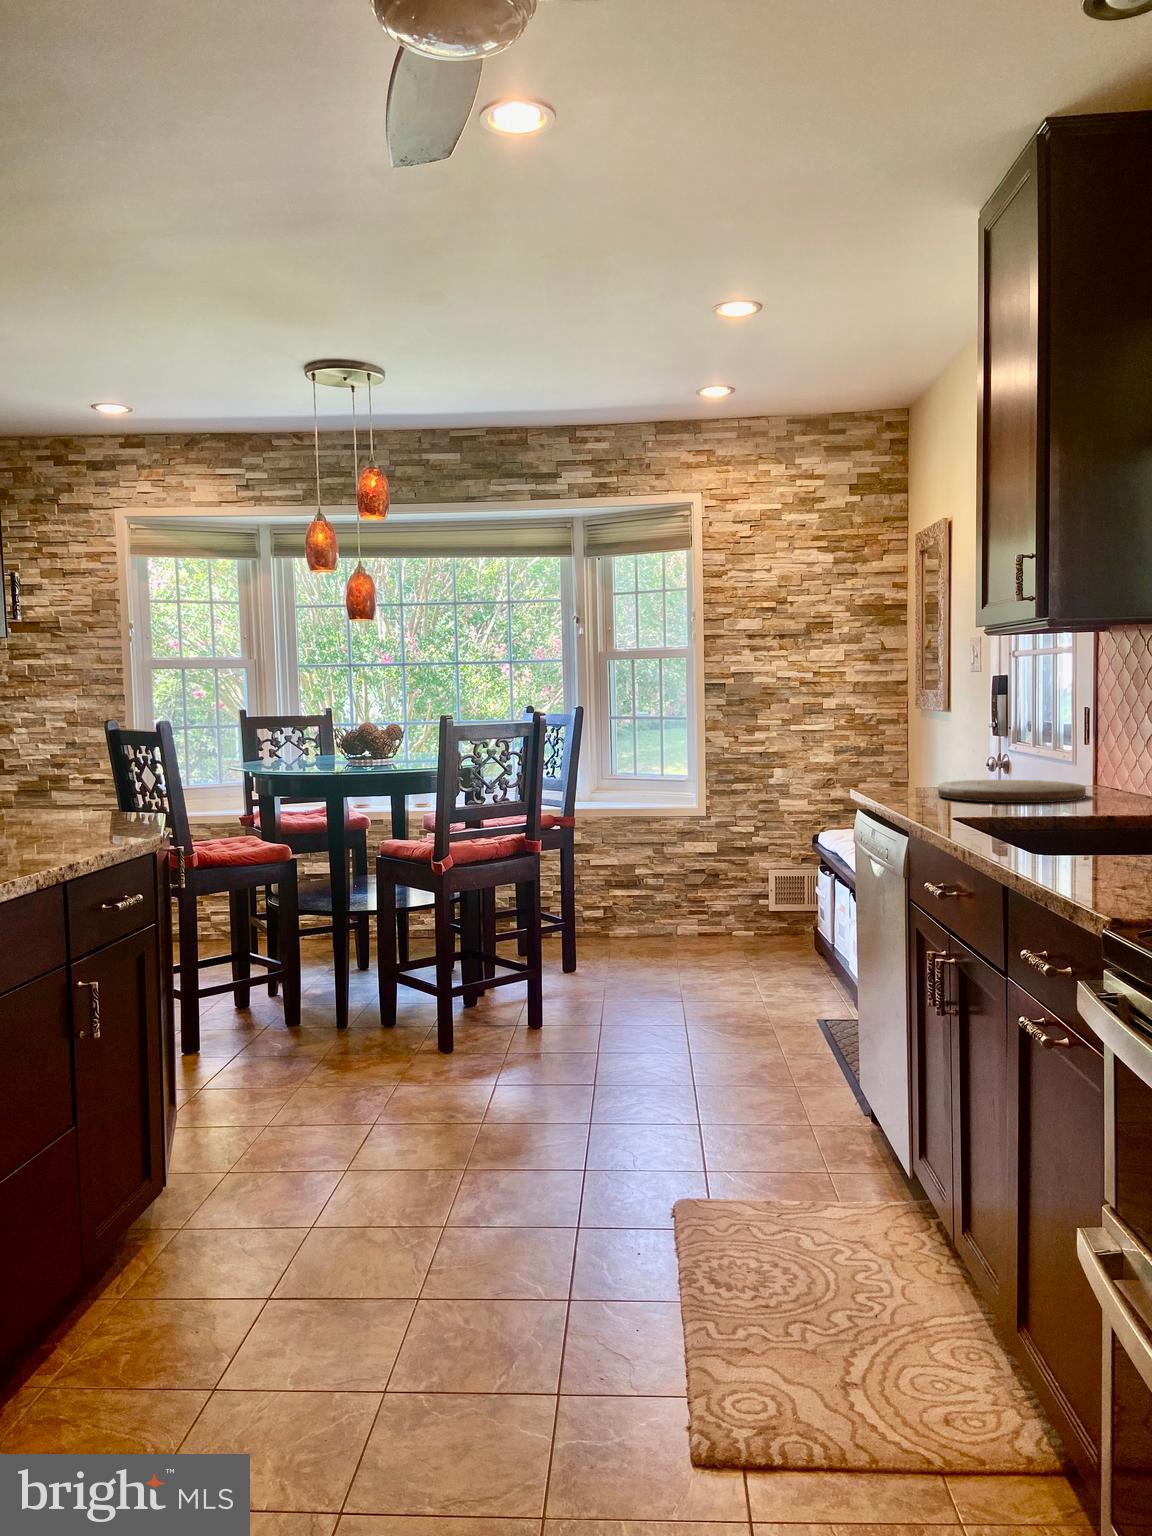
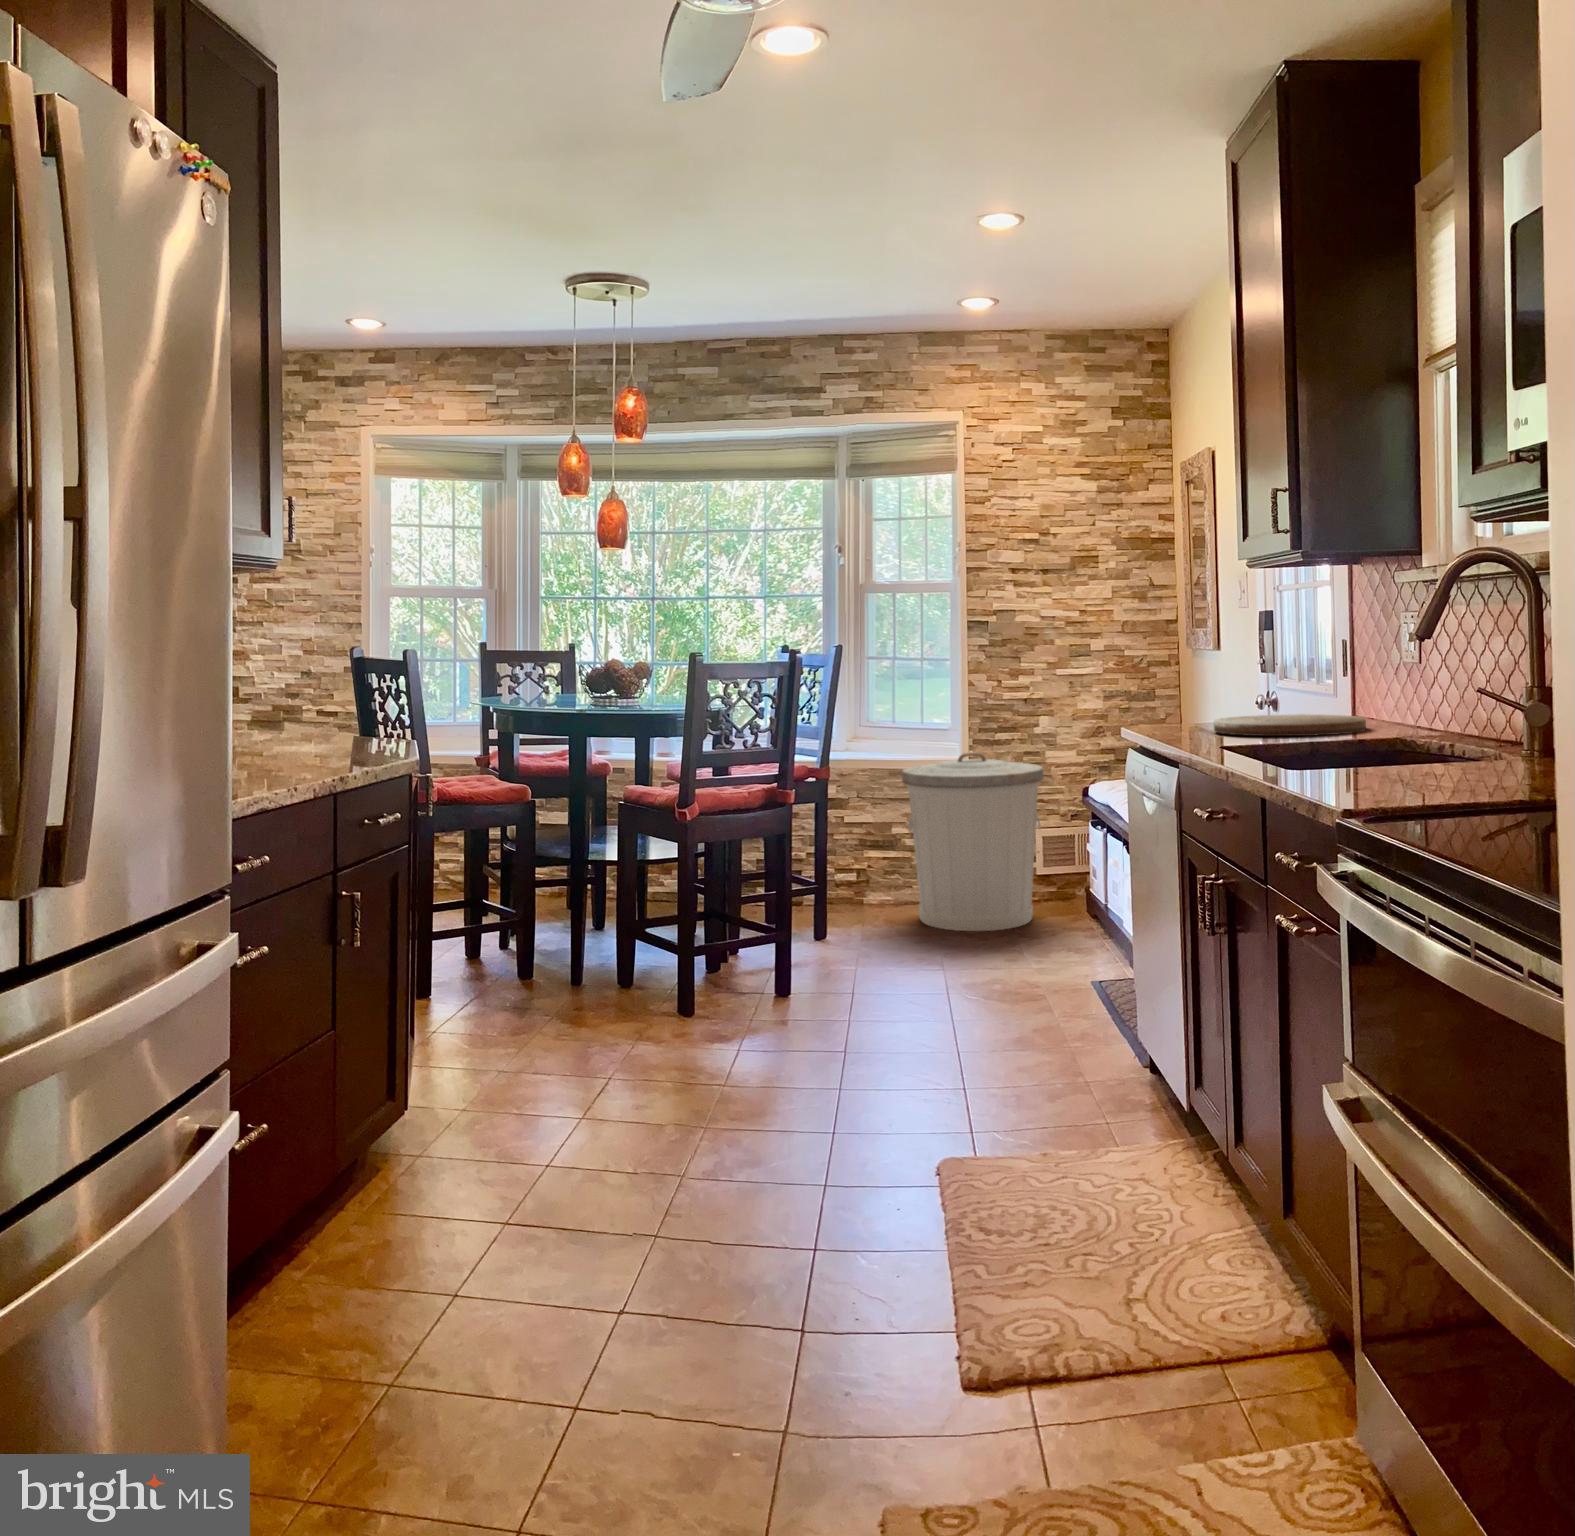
trash can: none [646,802,778,970] -> present [902,753,1044,931]

